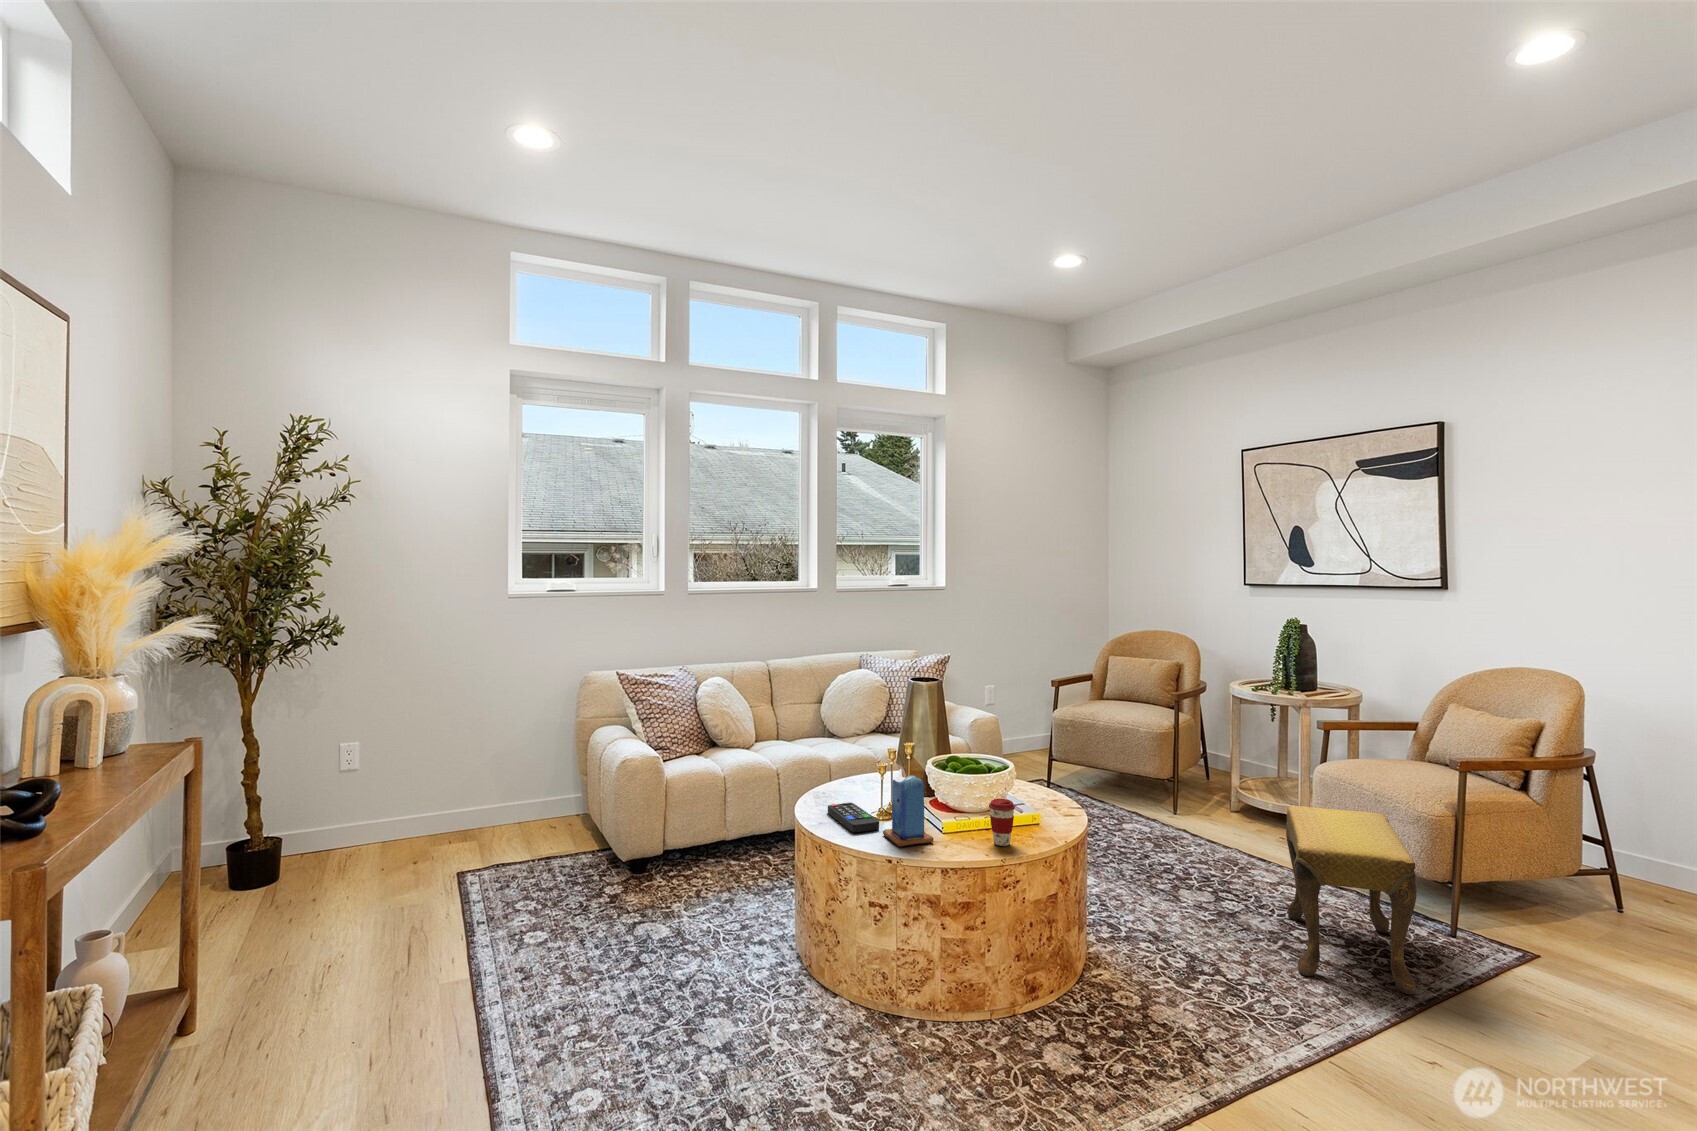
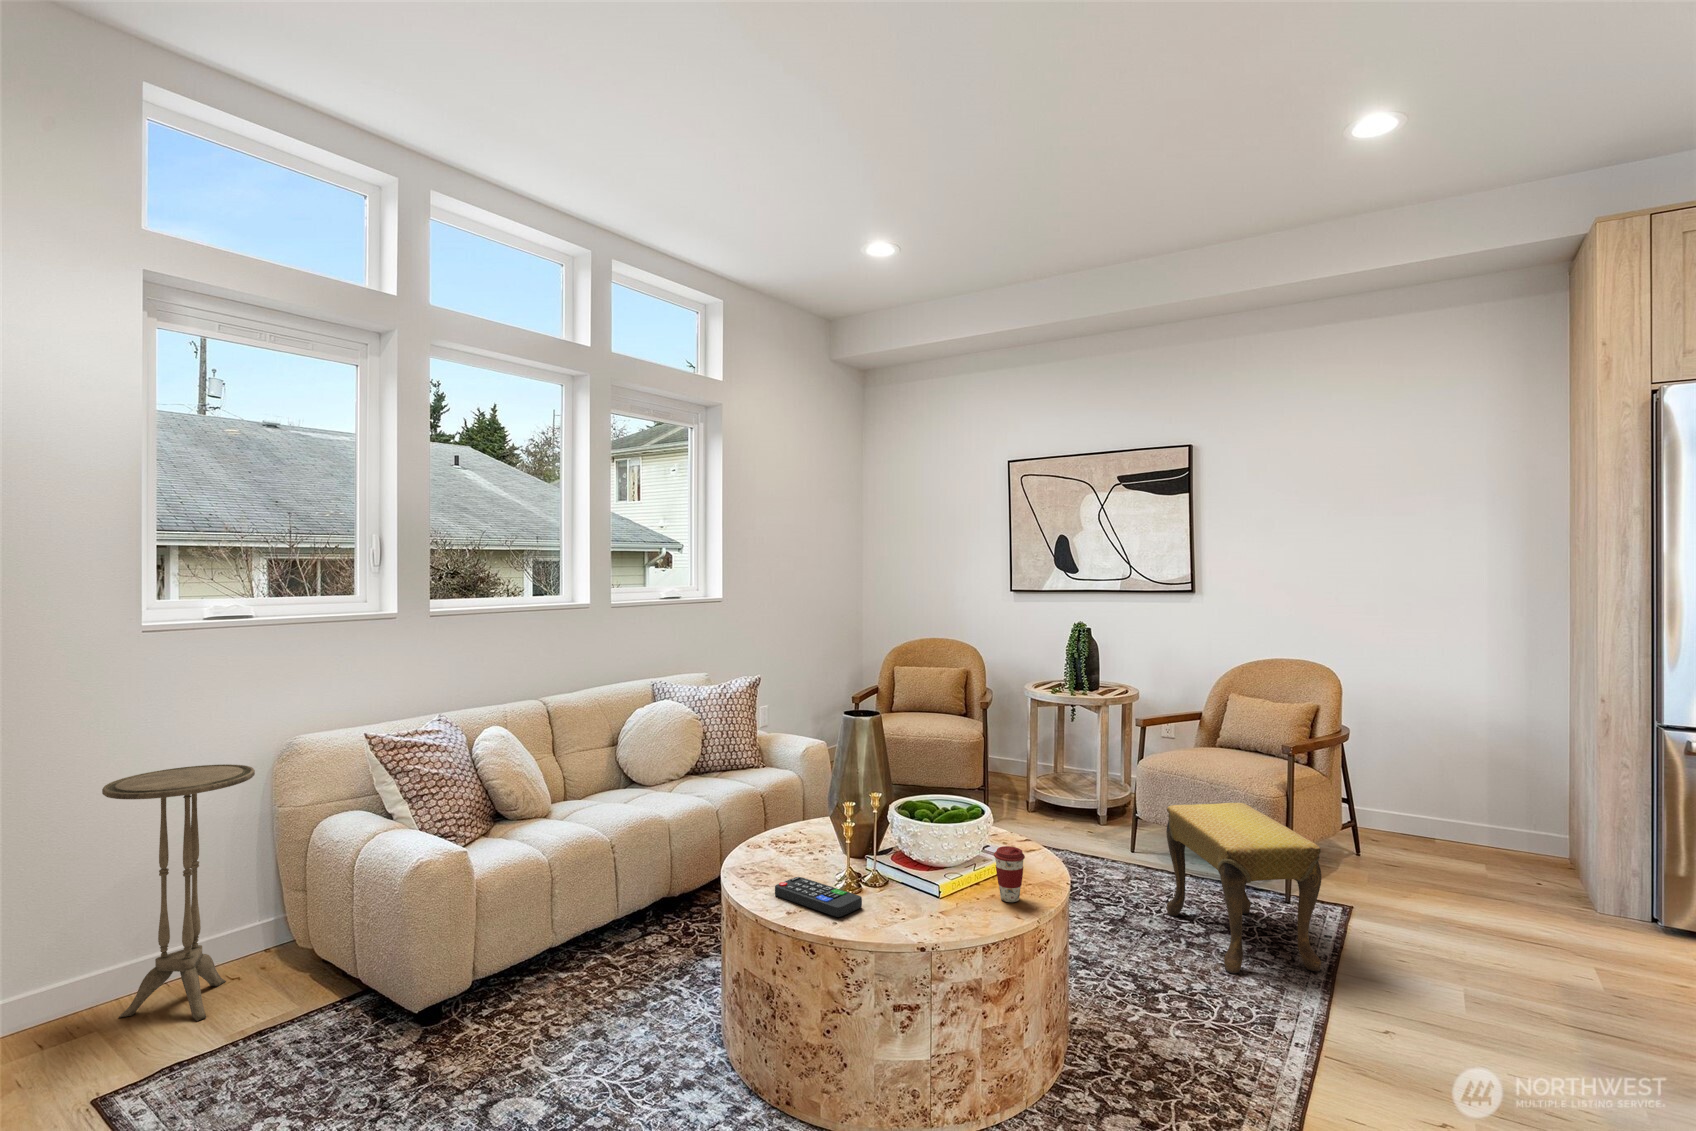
side table: none [479,686,562,846] -> present [102,764,255,1021]
candle: present [883,769,933,846] -> none [875,828,941,927]

